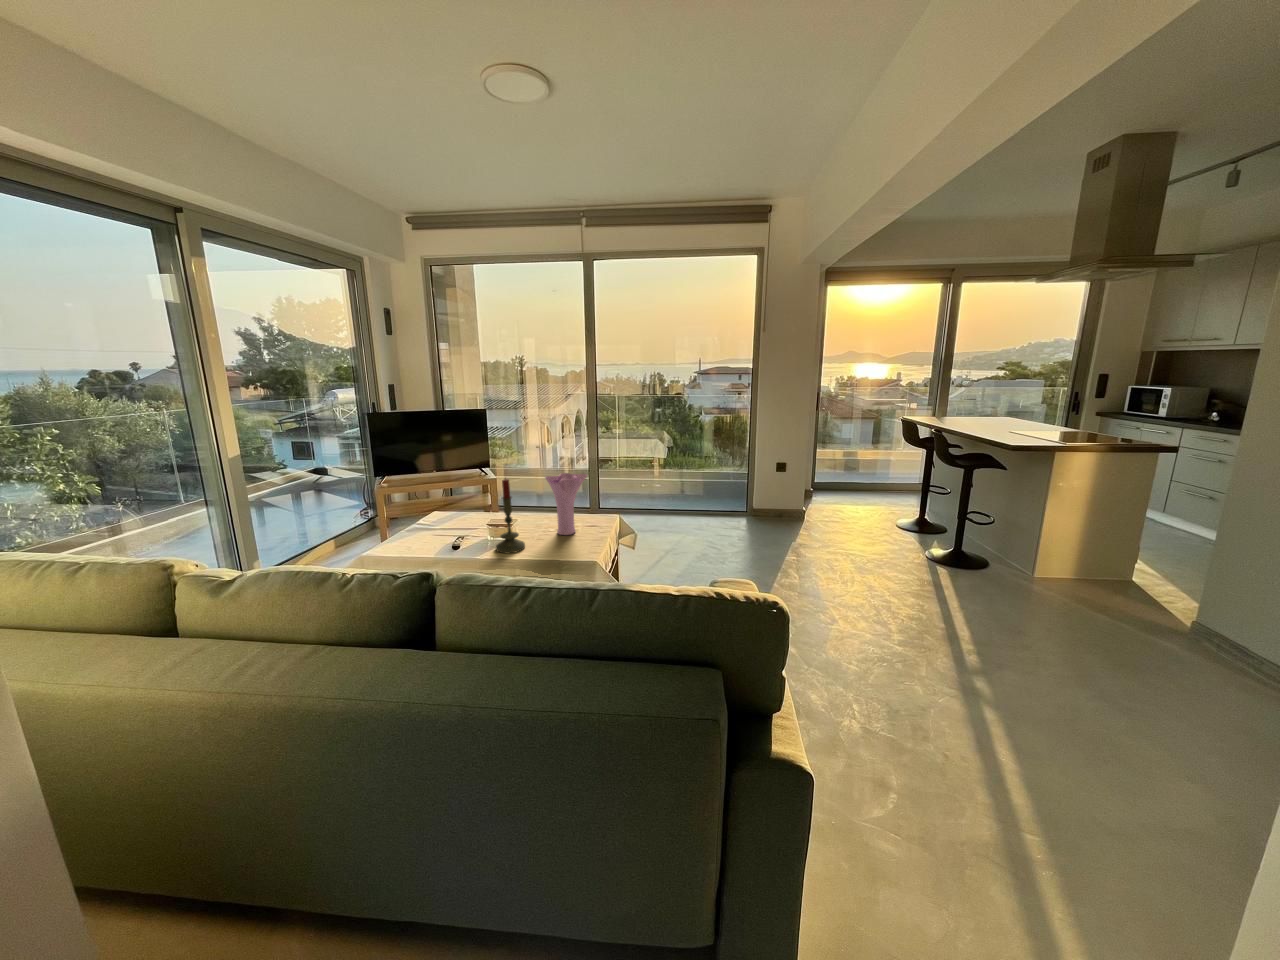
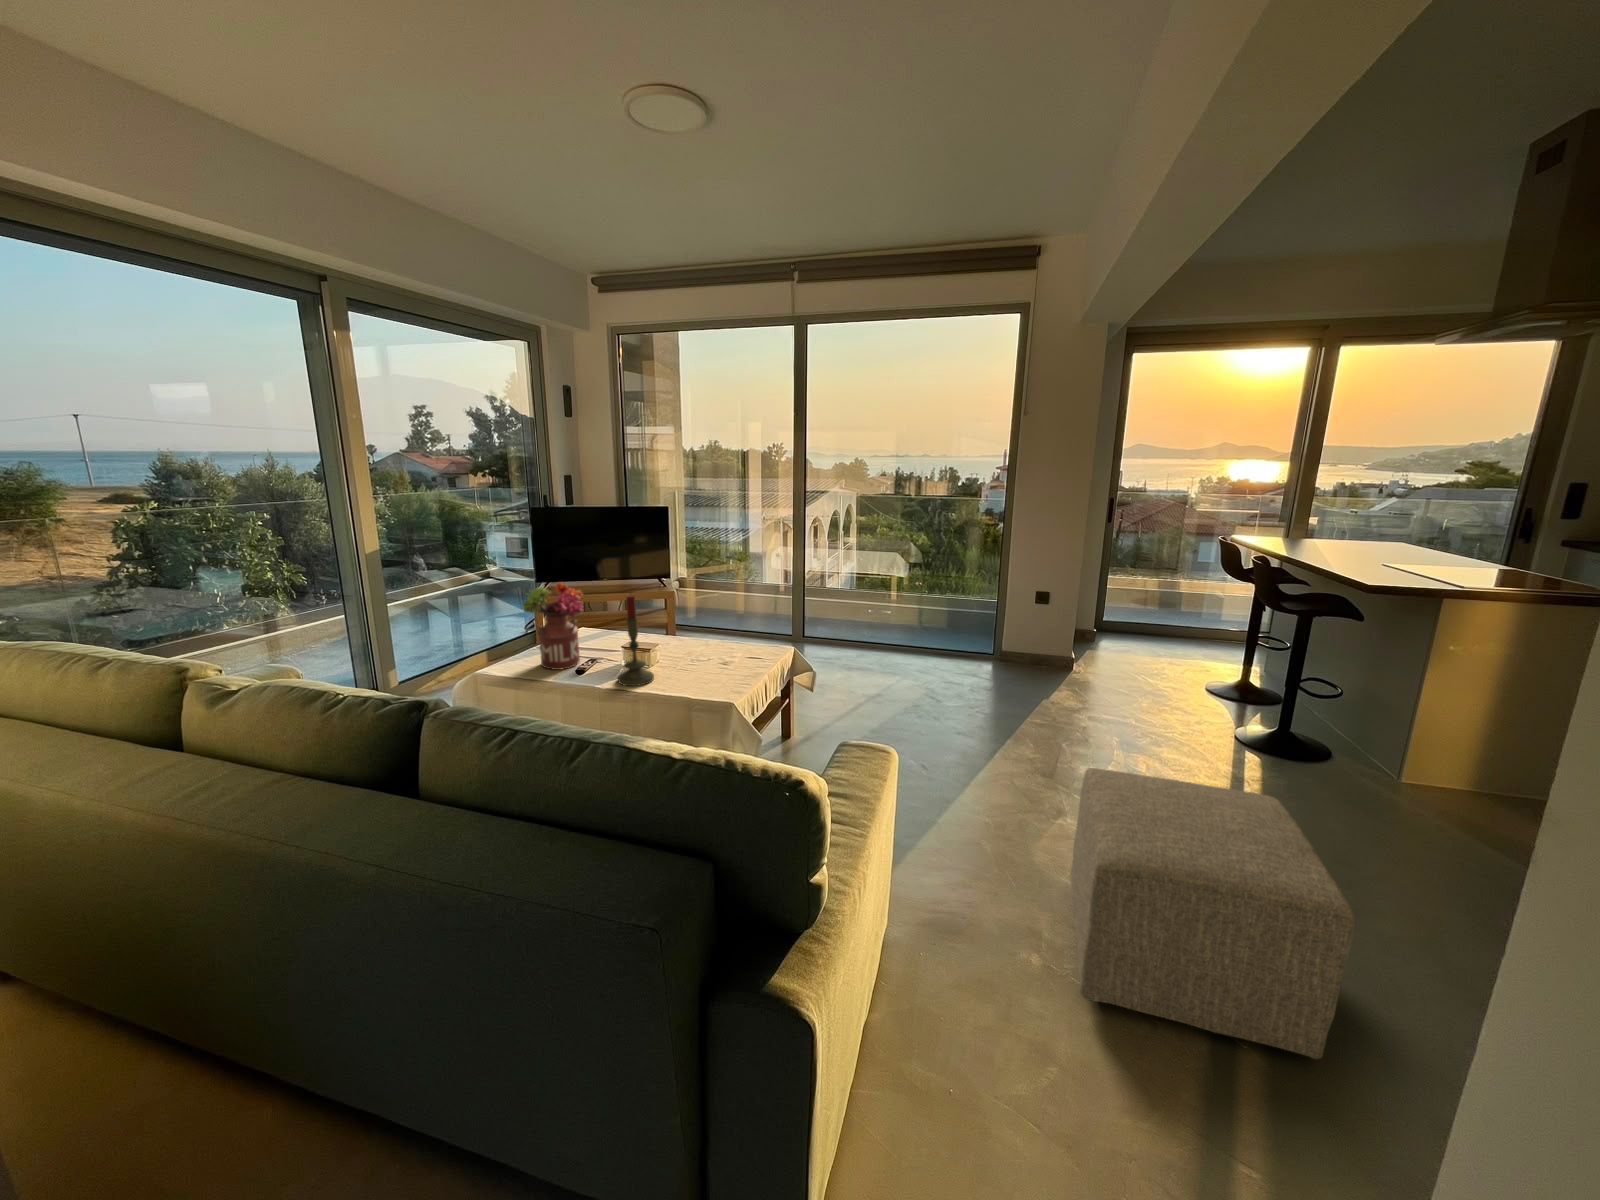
flower arrangement: none [406,472,459,546] -> present [523,582,583,670]
vase: present [545,473,587,535] -> none [688,591,742,669]
ottoman: none [857,581,1065,755] -> present [1070,768,1354,1059]

